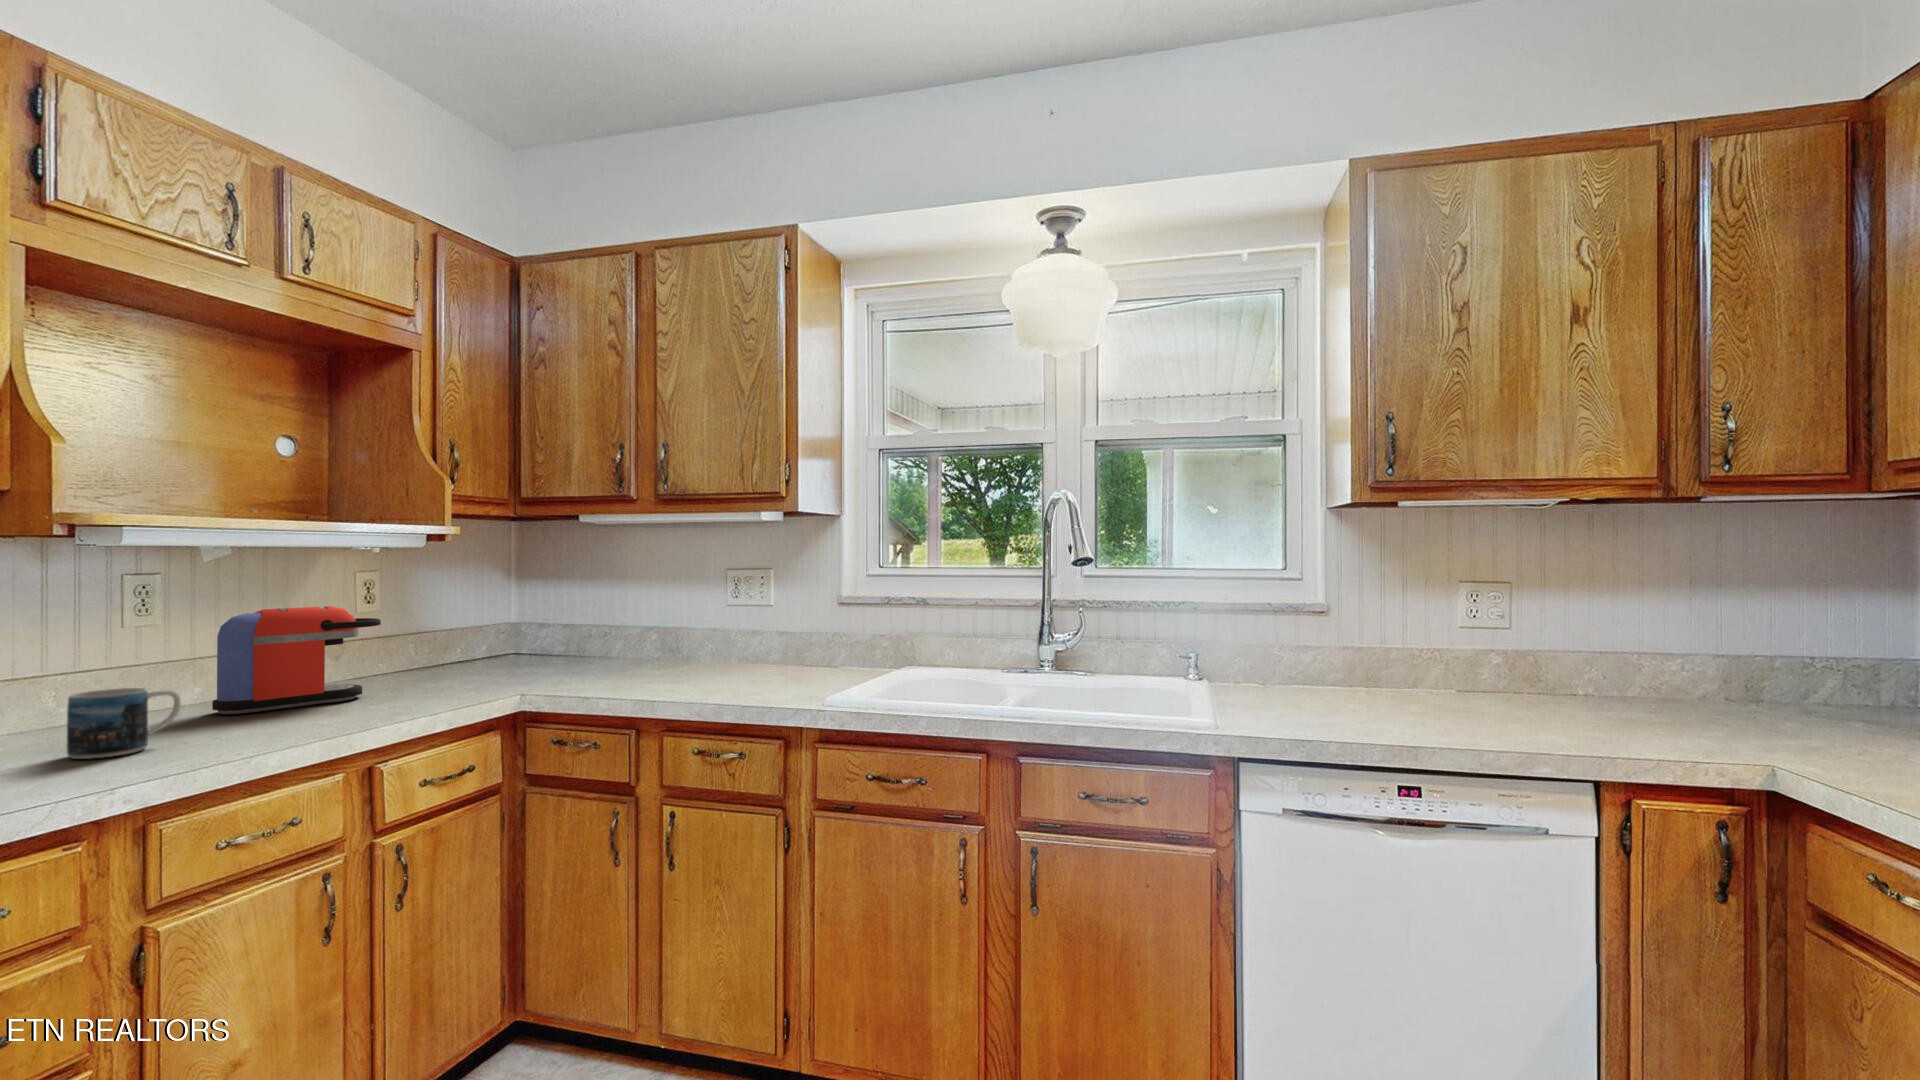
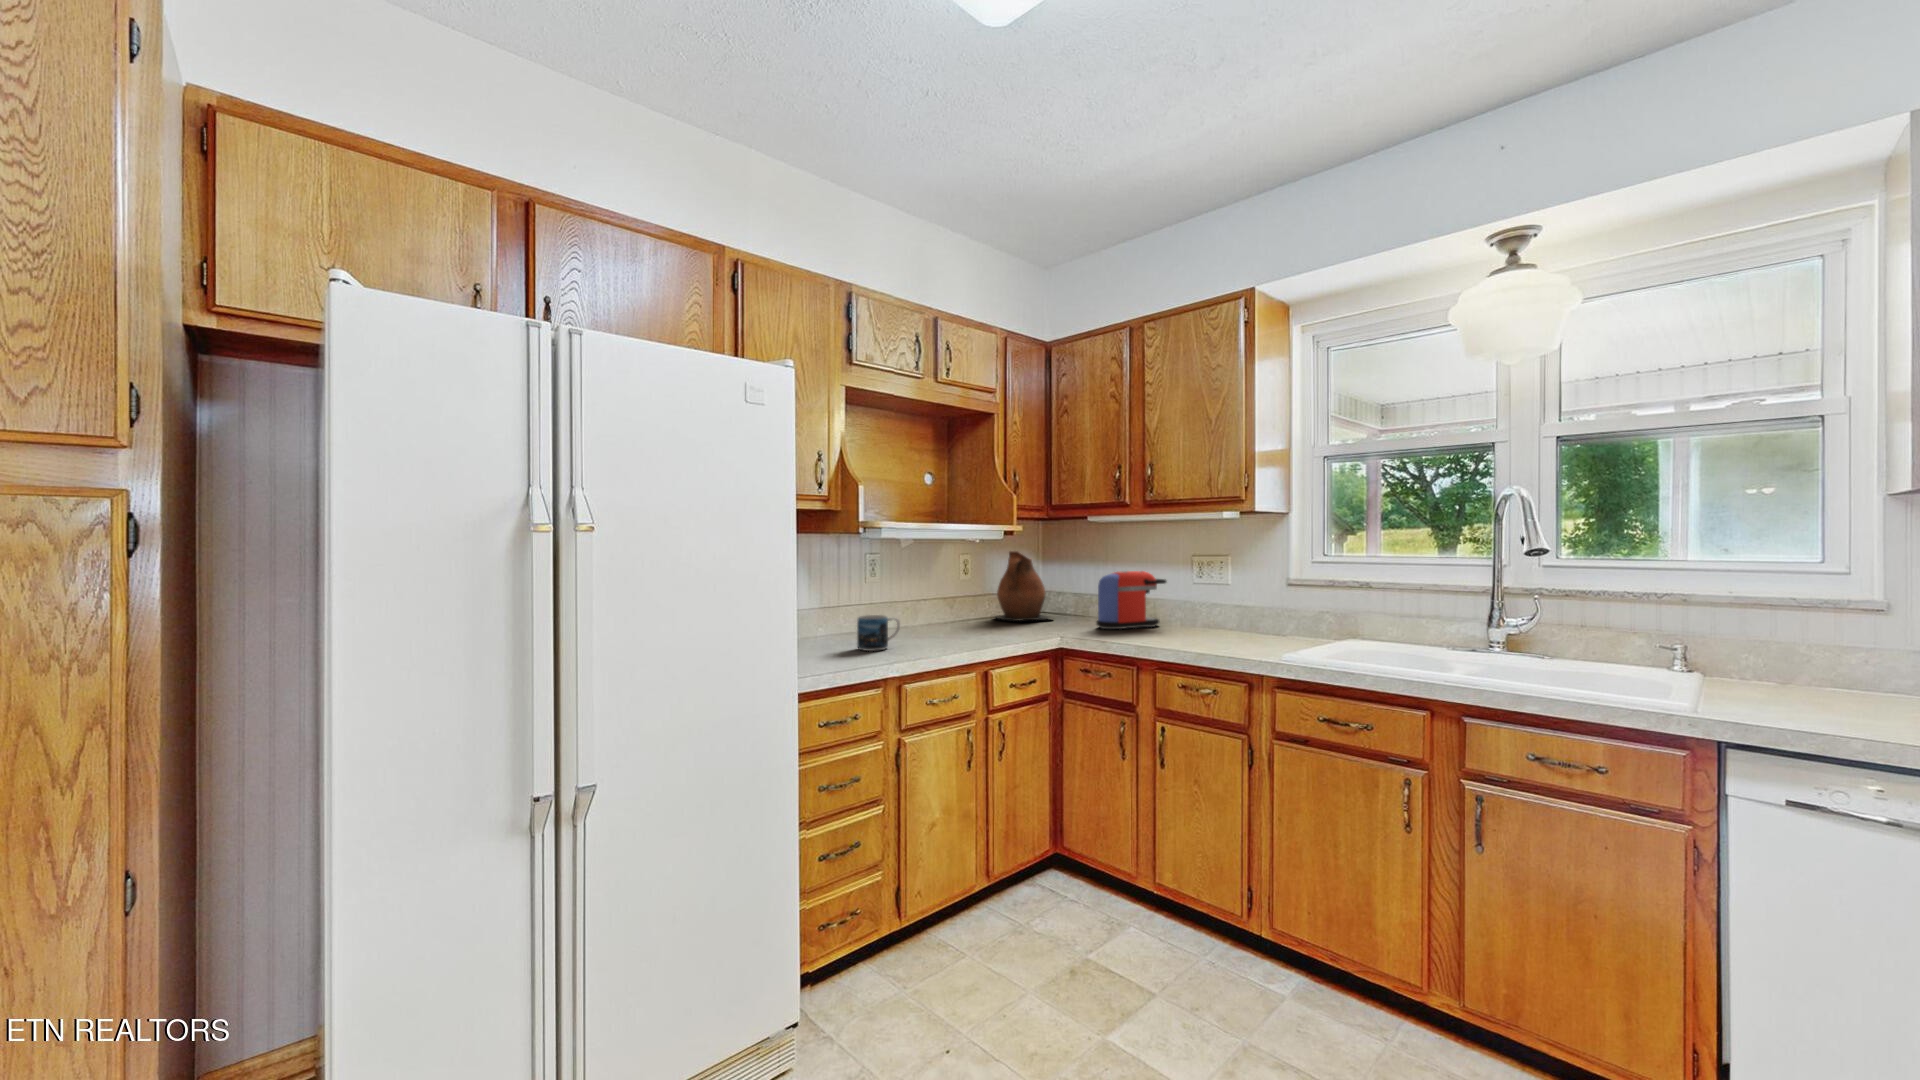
ceramic pitcher: none [402,568,517,677] -> present [996,551,1052,621]
coffee maker: present [212,606,381,714] -> present [1096,571,1166,629]

